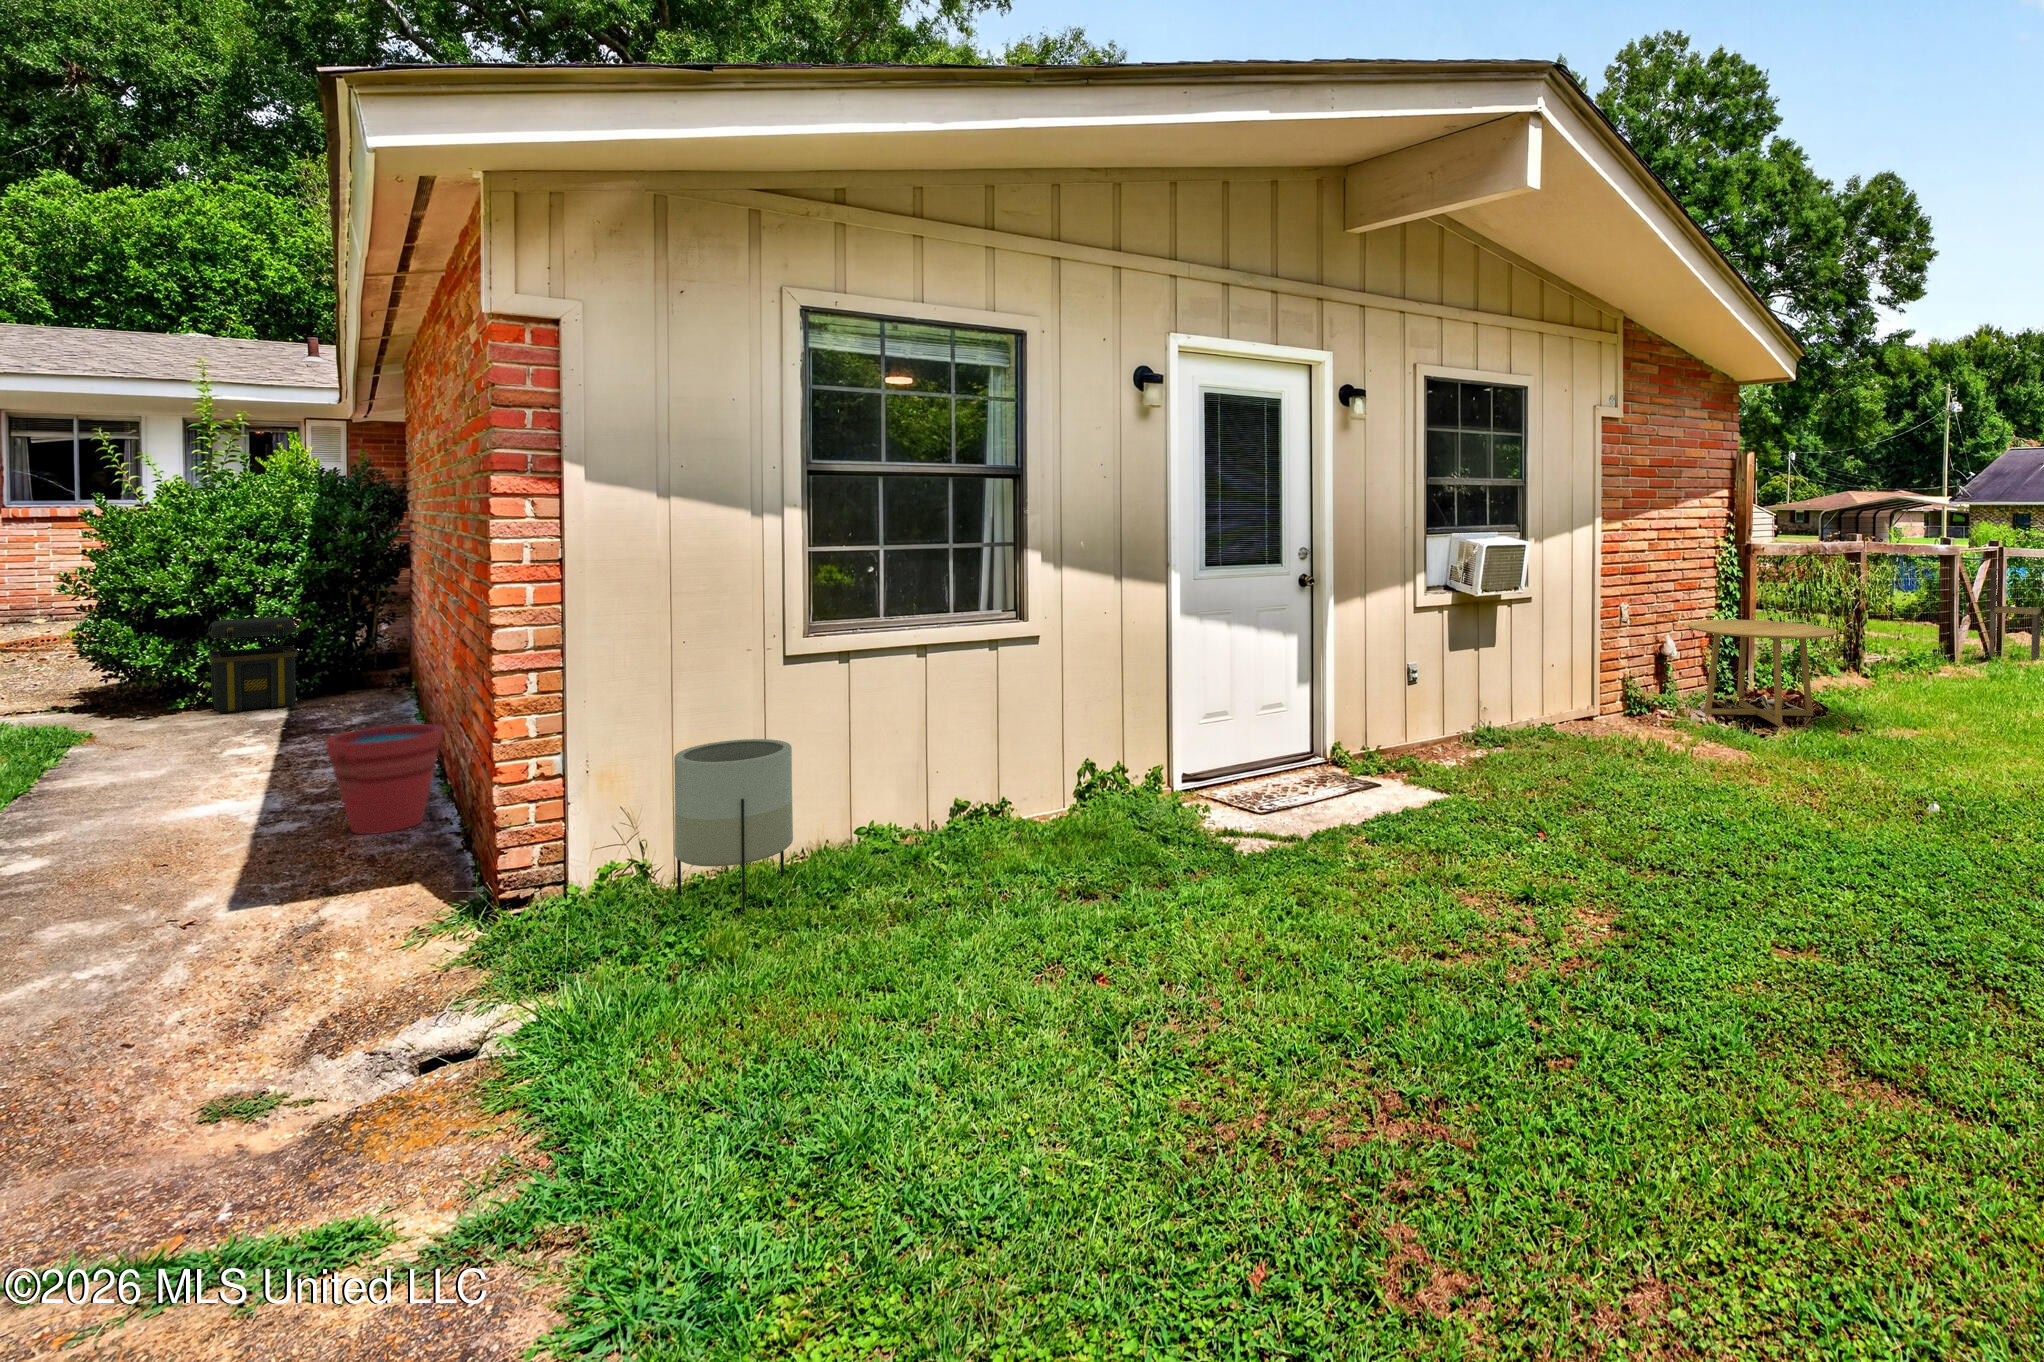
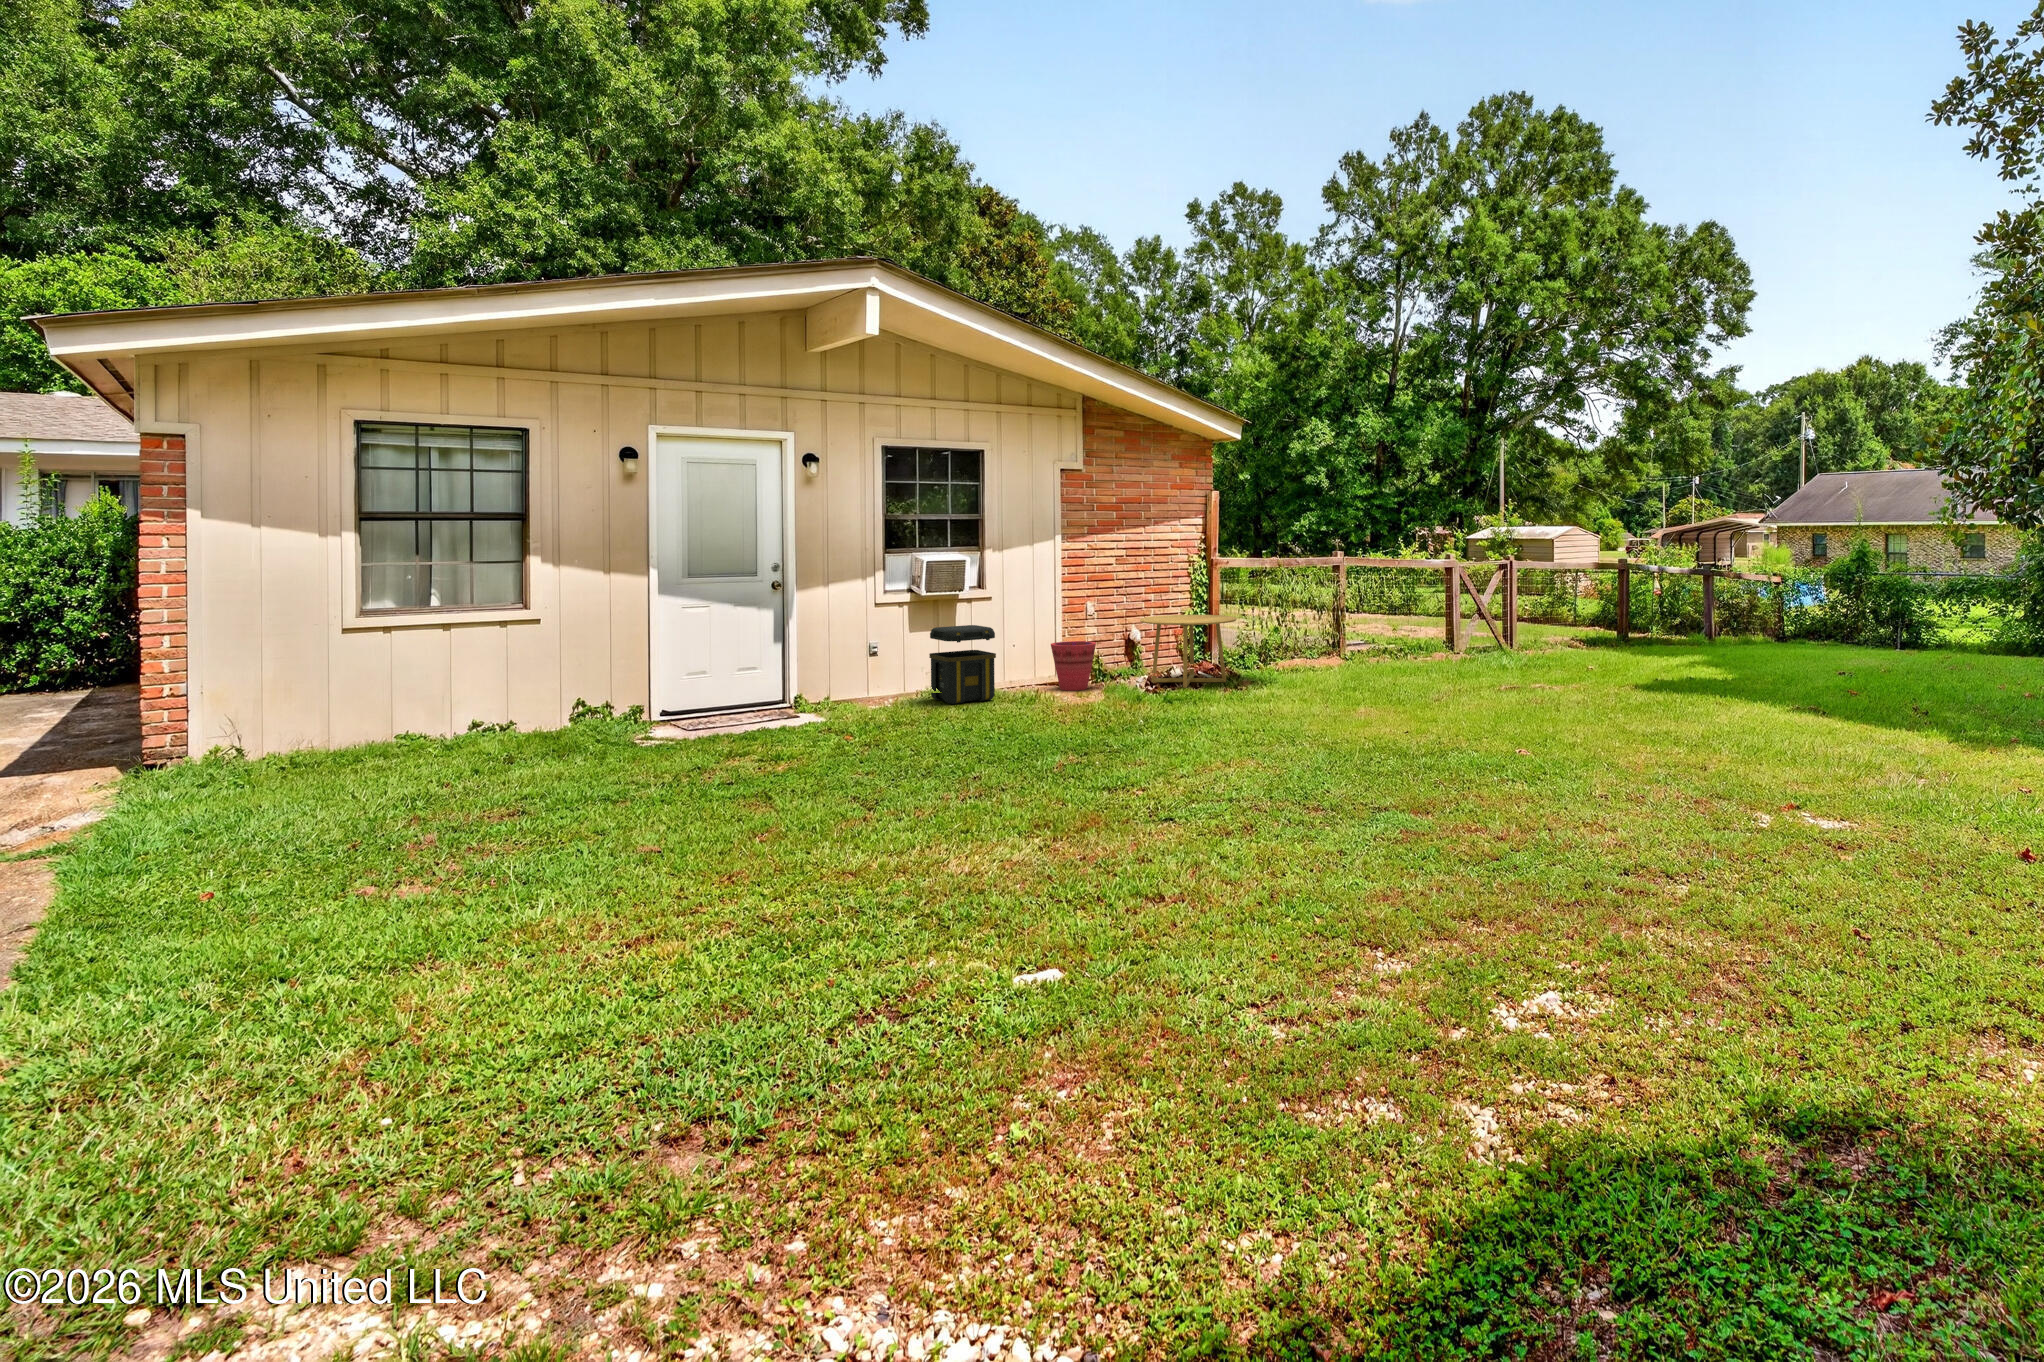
chair: present [1989,568,2041,660] -> none [1494,576,1534,649]
toolbox: present [209,617,298,713] -> present [929,625,996,704]
bucket: present [325,724,443,834] -> present [1051,641,1096,691]
planter: present [674,739,793,911] -> none [249,675,331,768]

